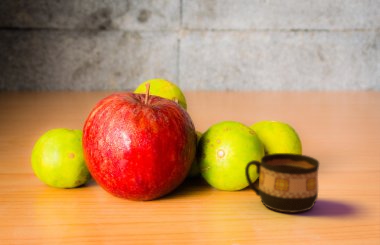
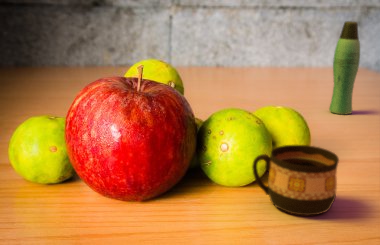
bottle: none [333,45,361,135] -> present [329,21,360,114]

